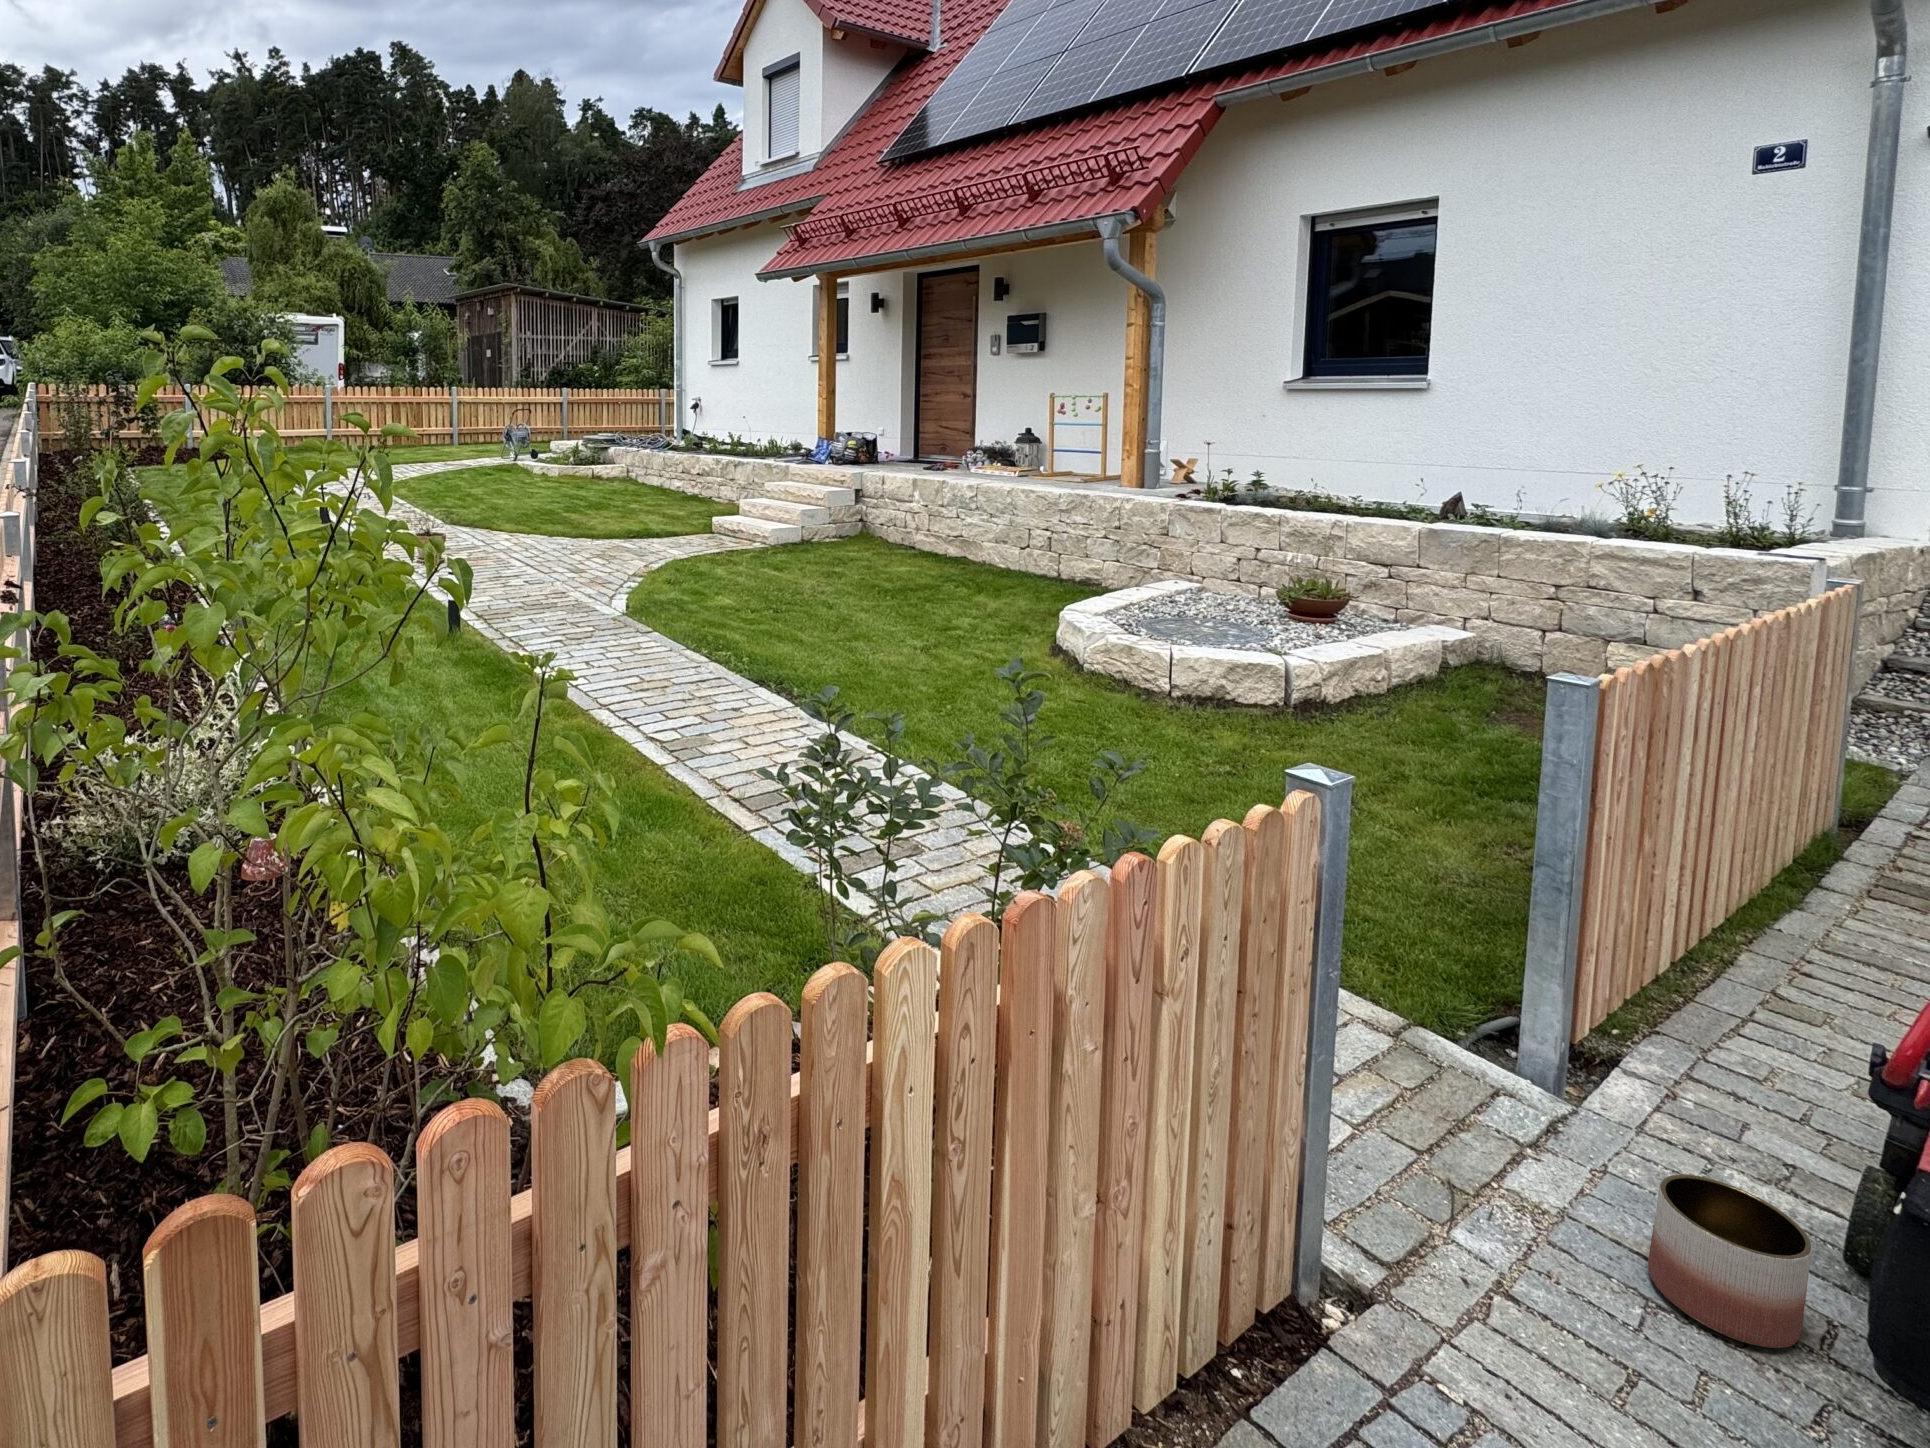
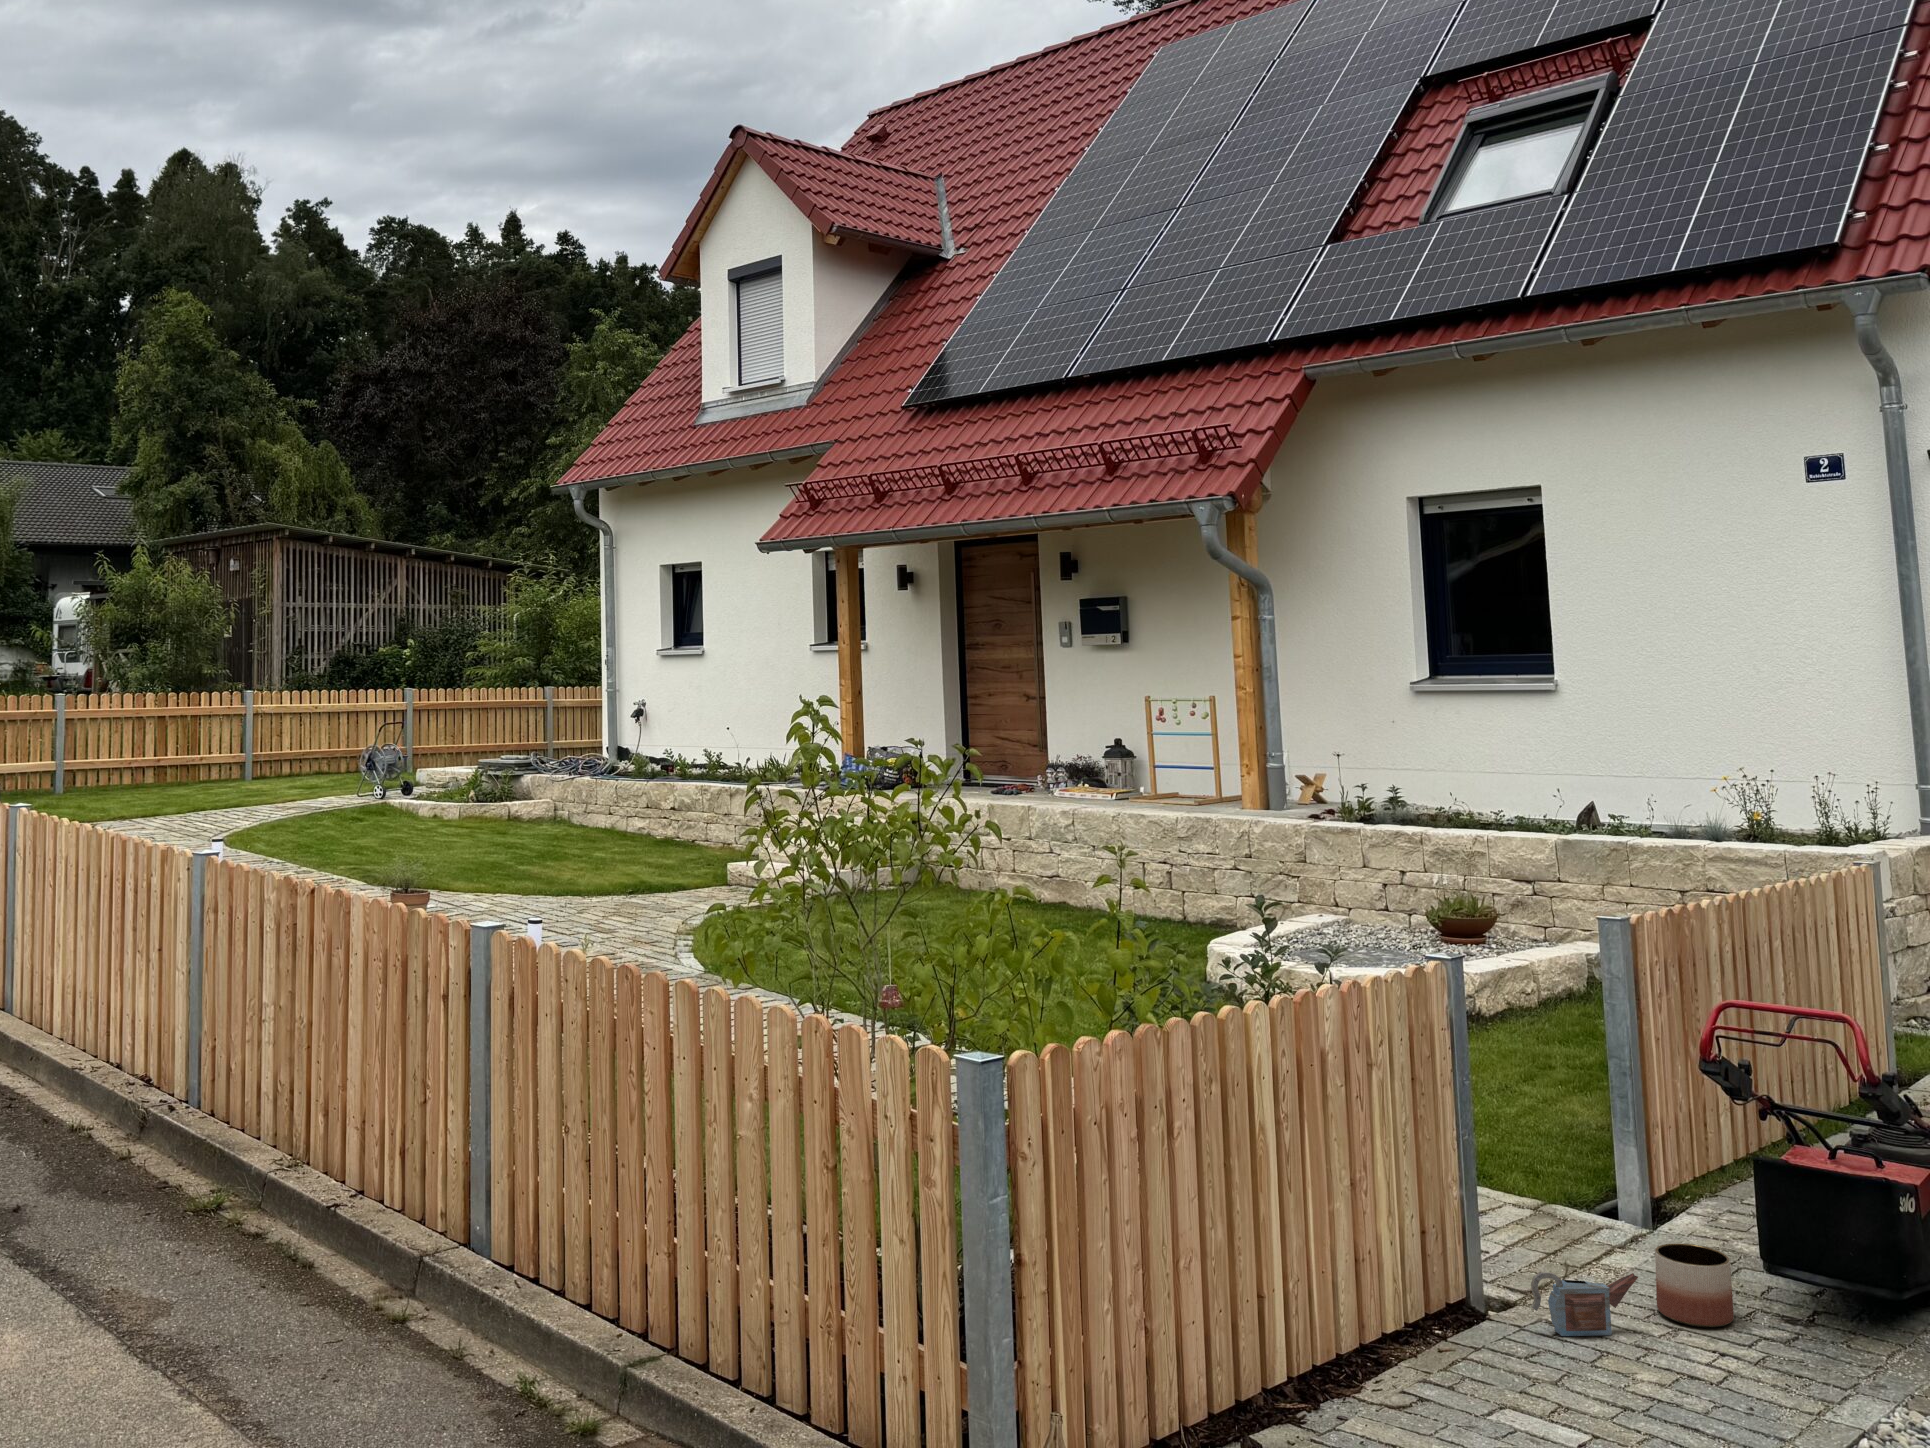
watering can: none [1438,1226,1641,1339] -> present [1531,1272,1638,1336]

